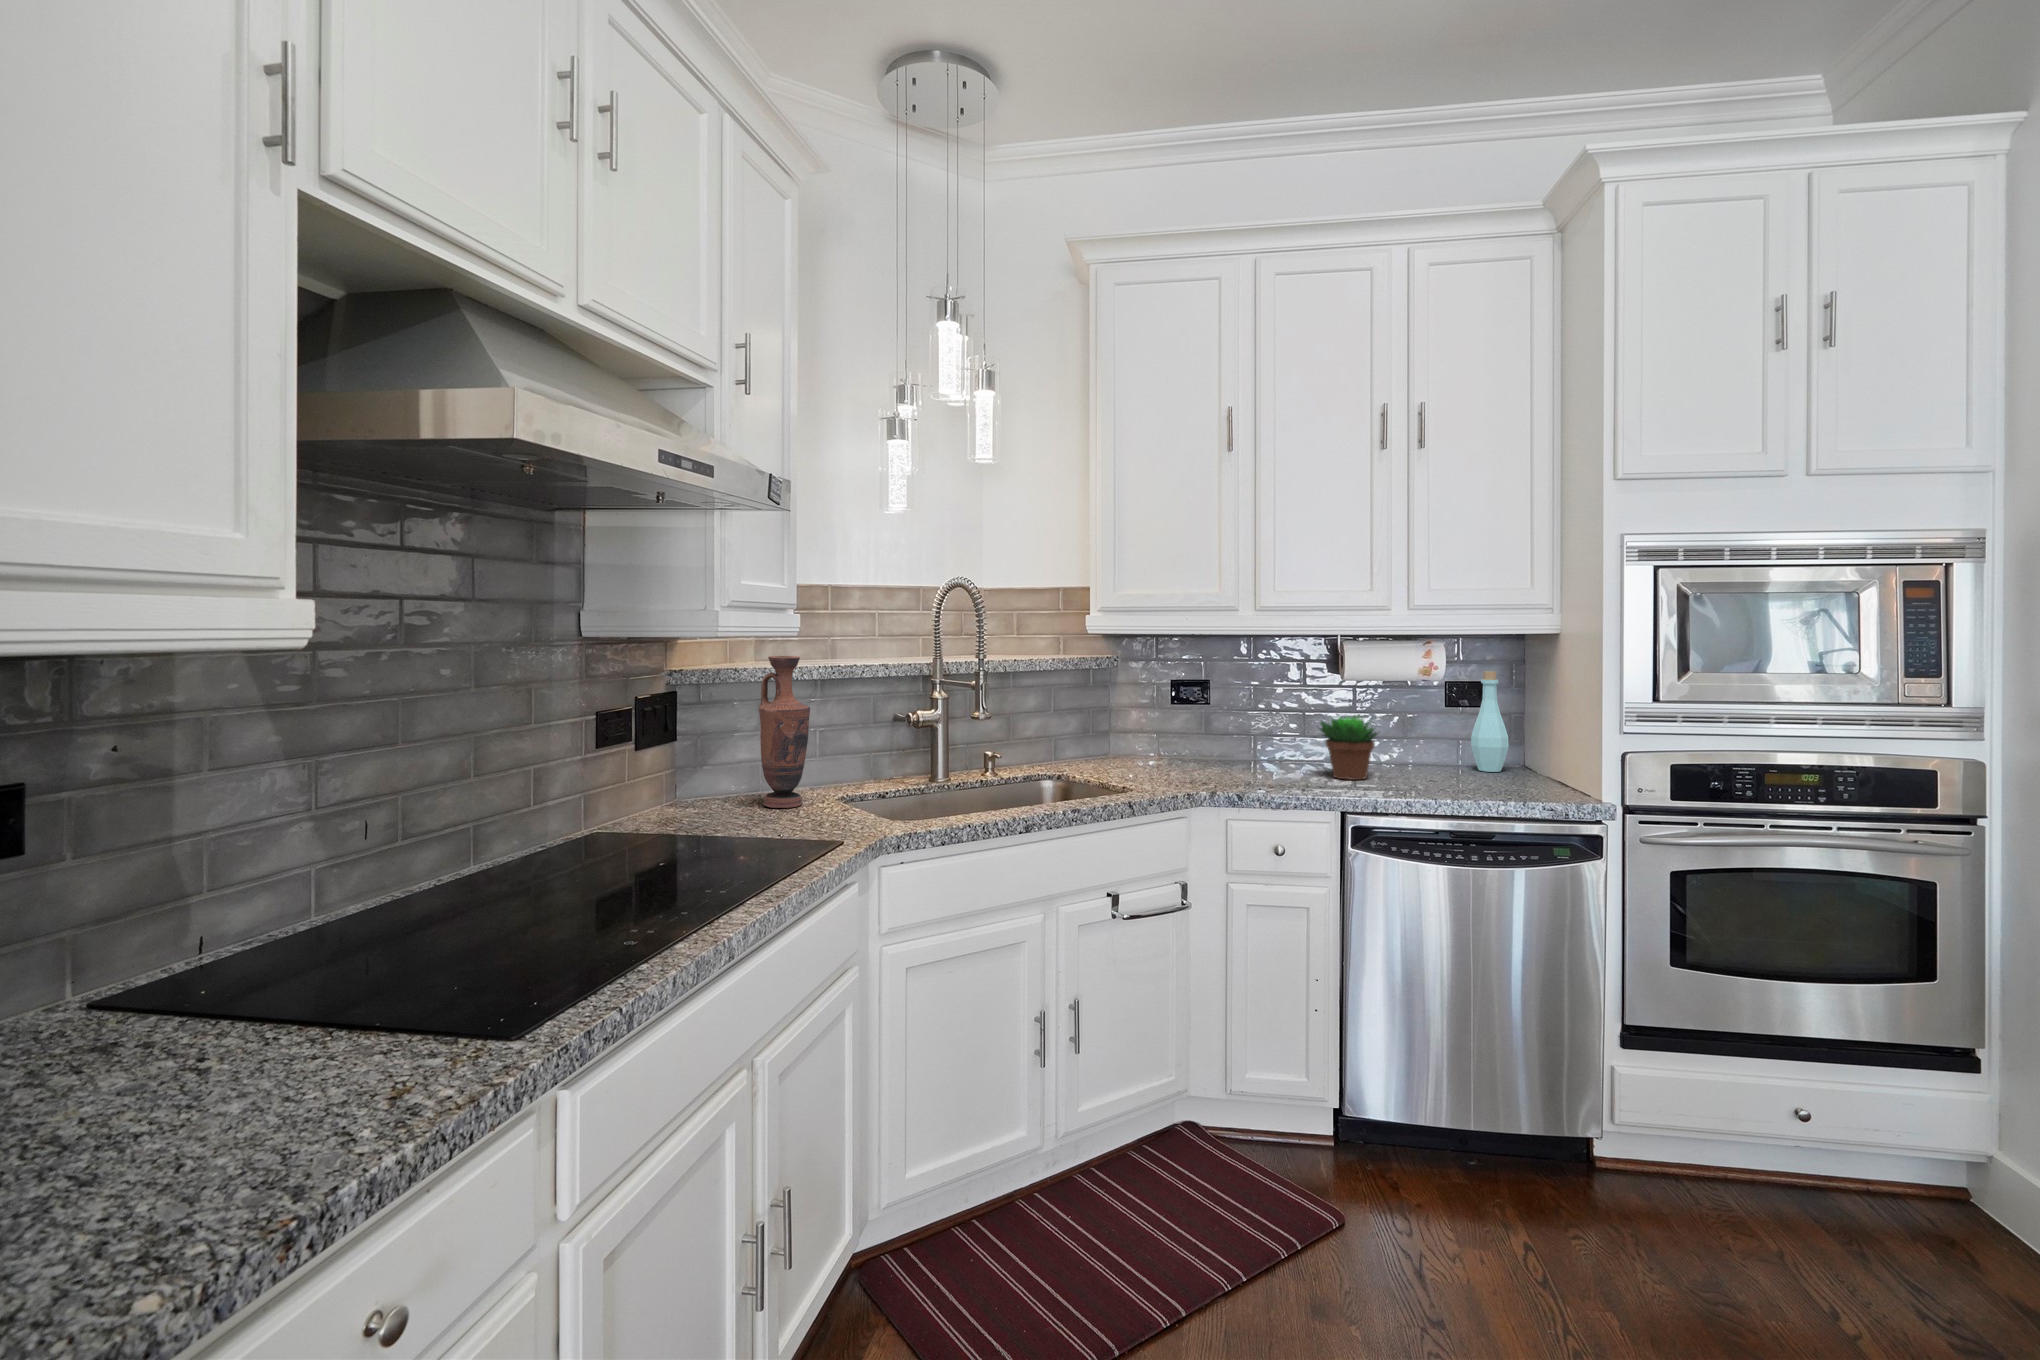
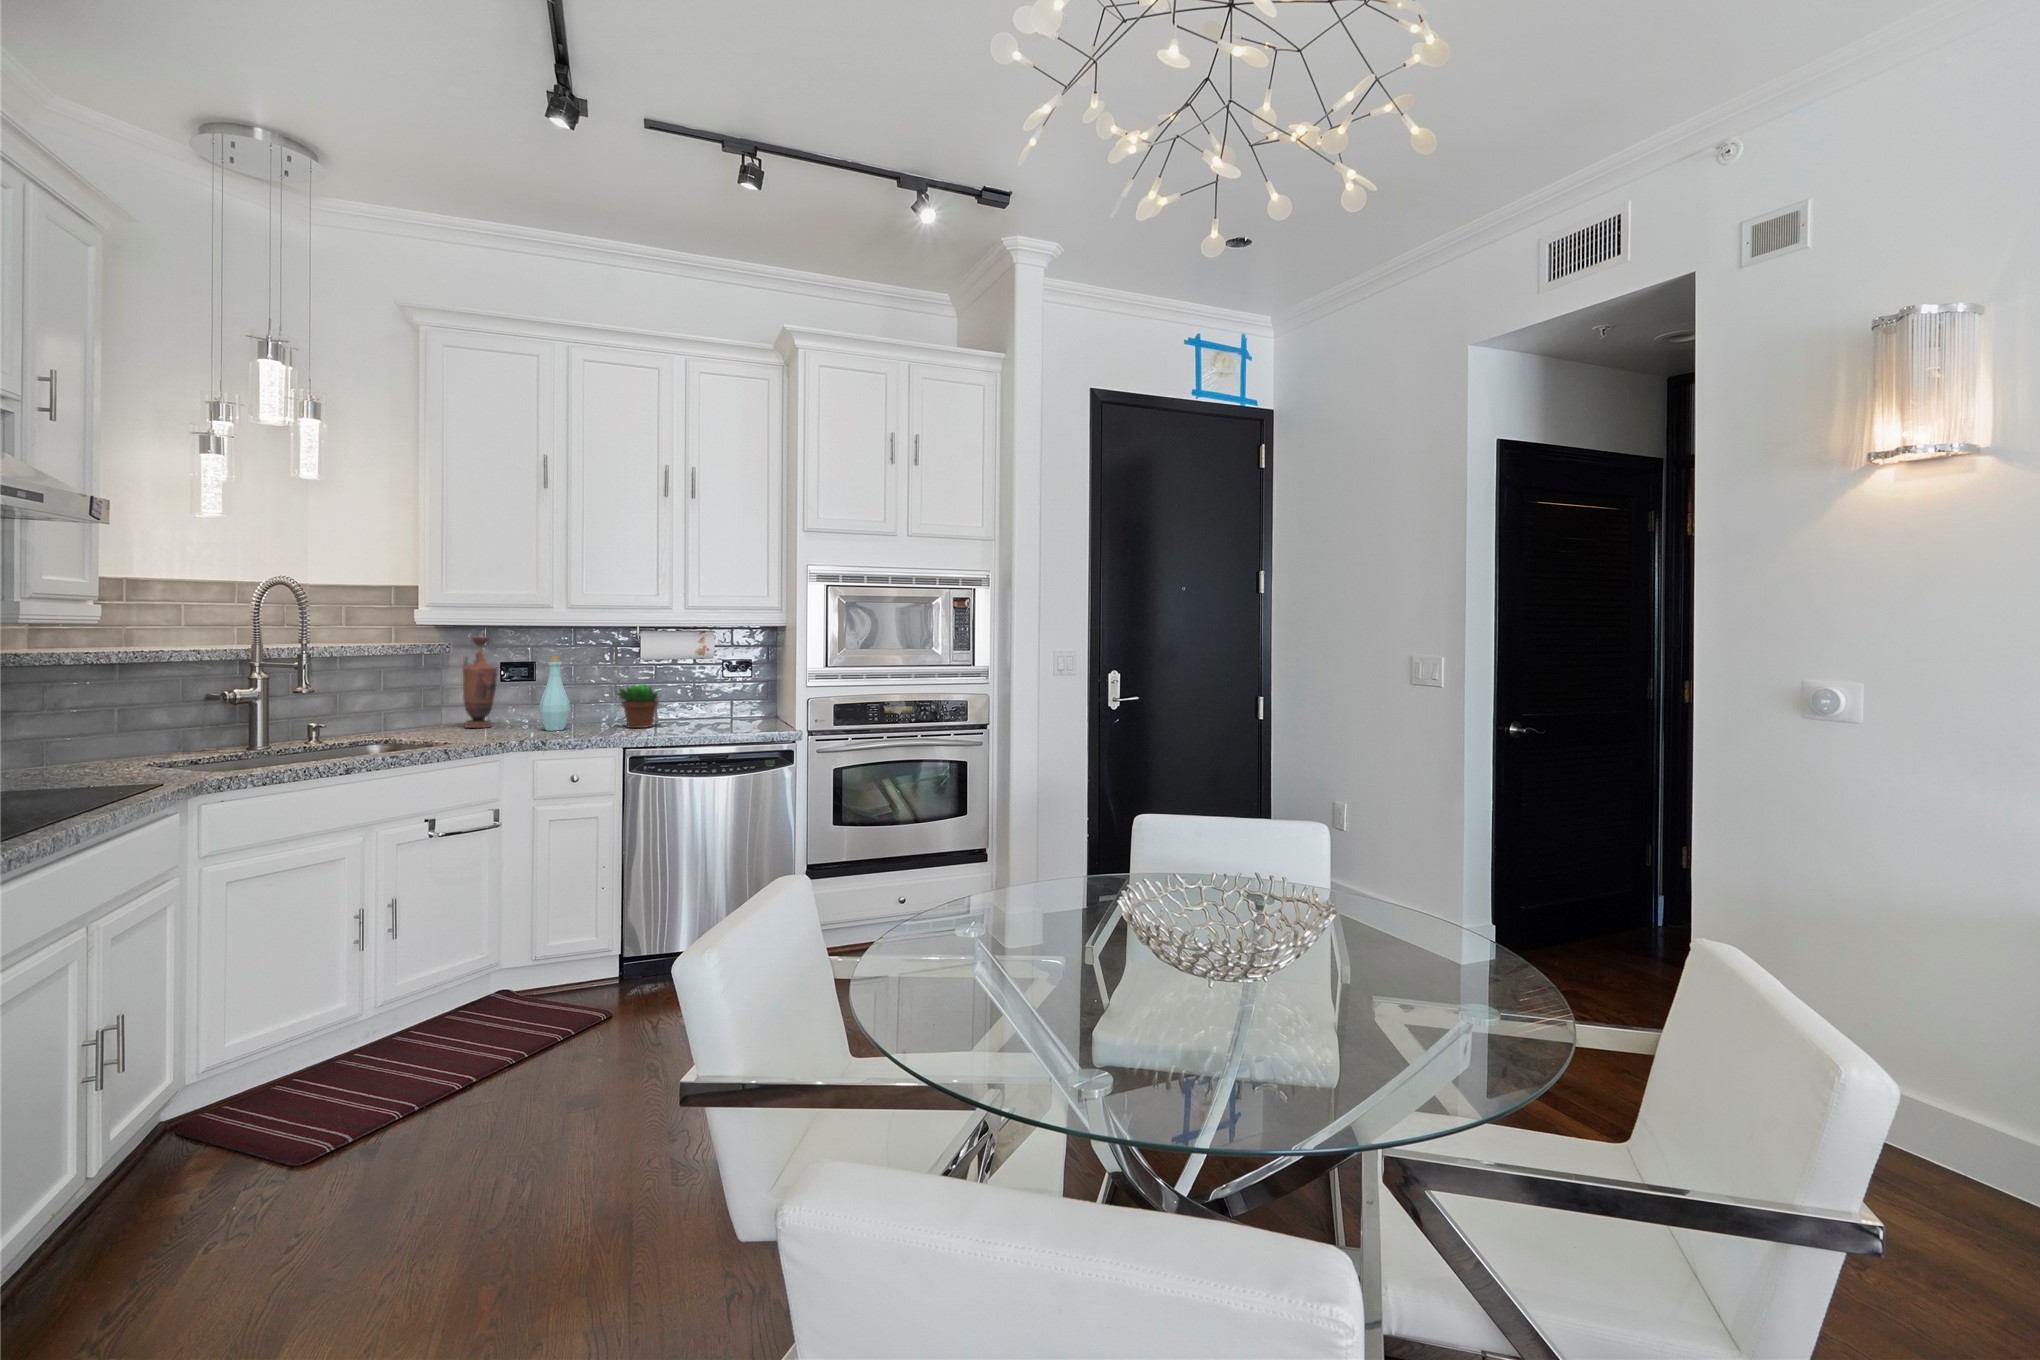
vase: present [759,656,810,808] -> present [463,637,497,728]
bottle: present [1471,671,1509,772] -> present [539,656,570,731]

